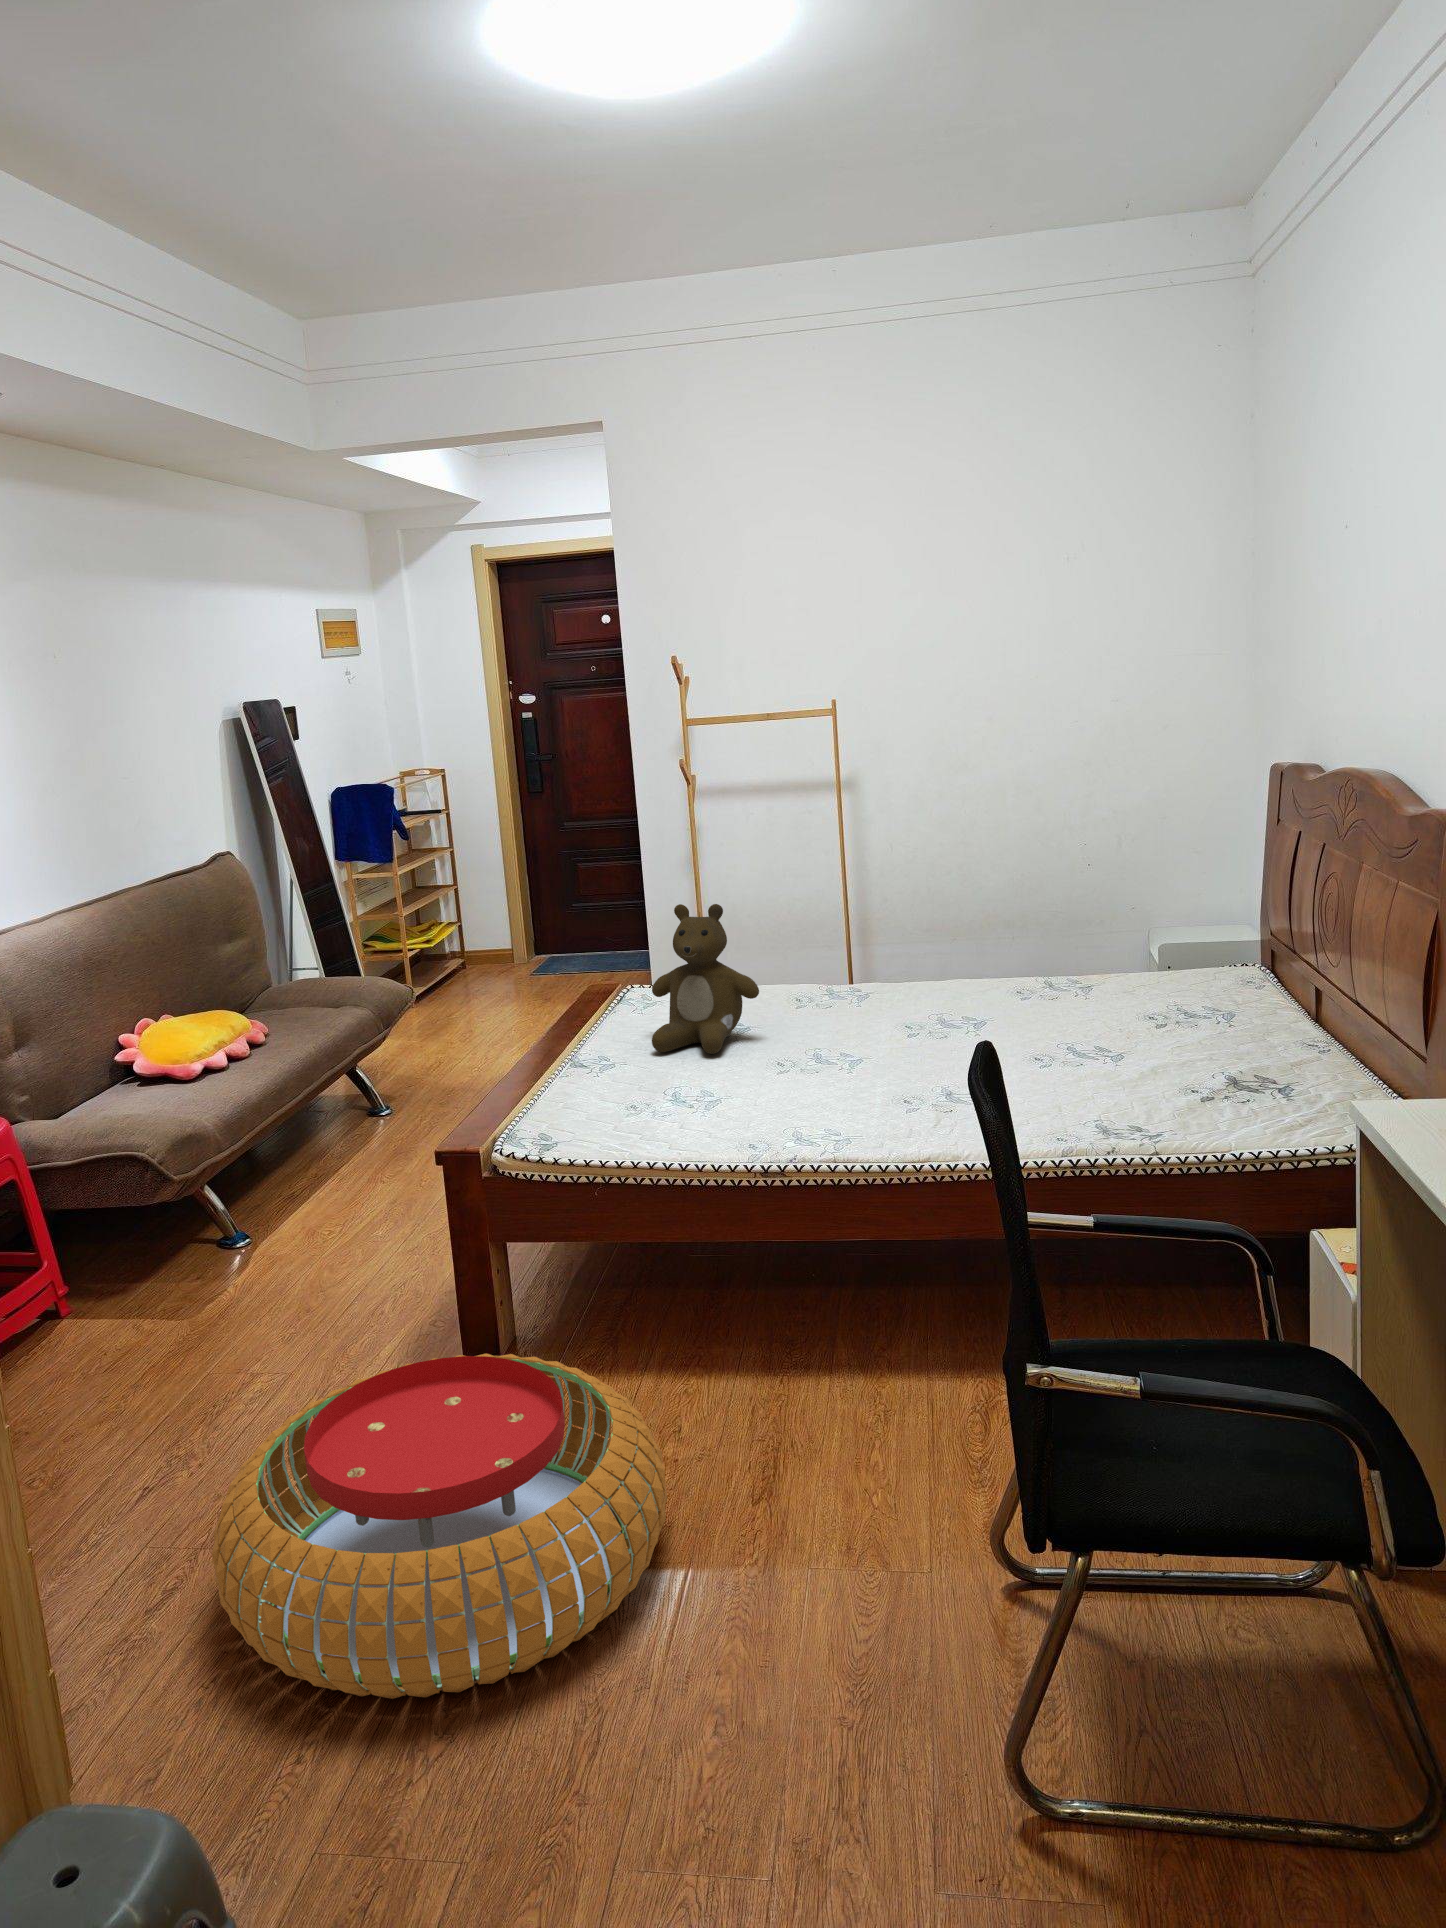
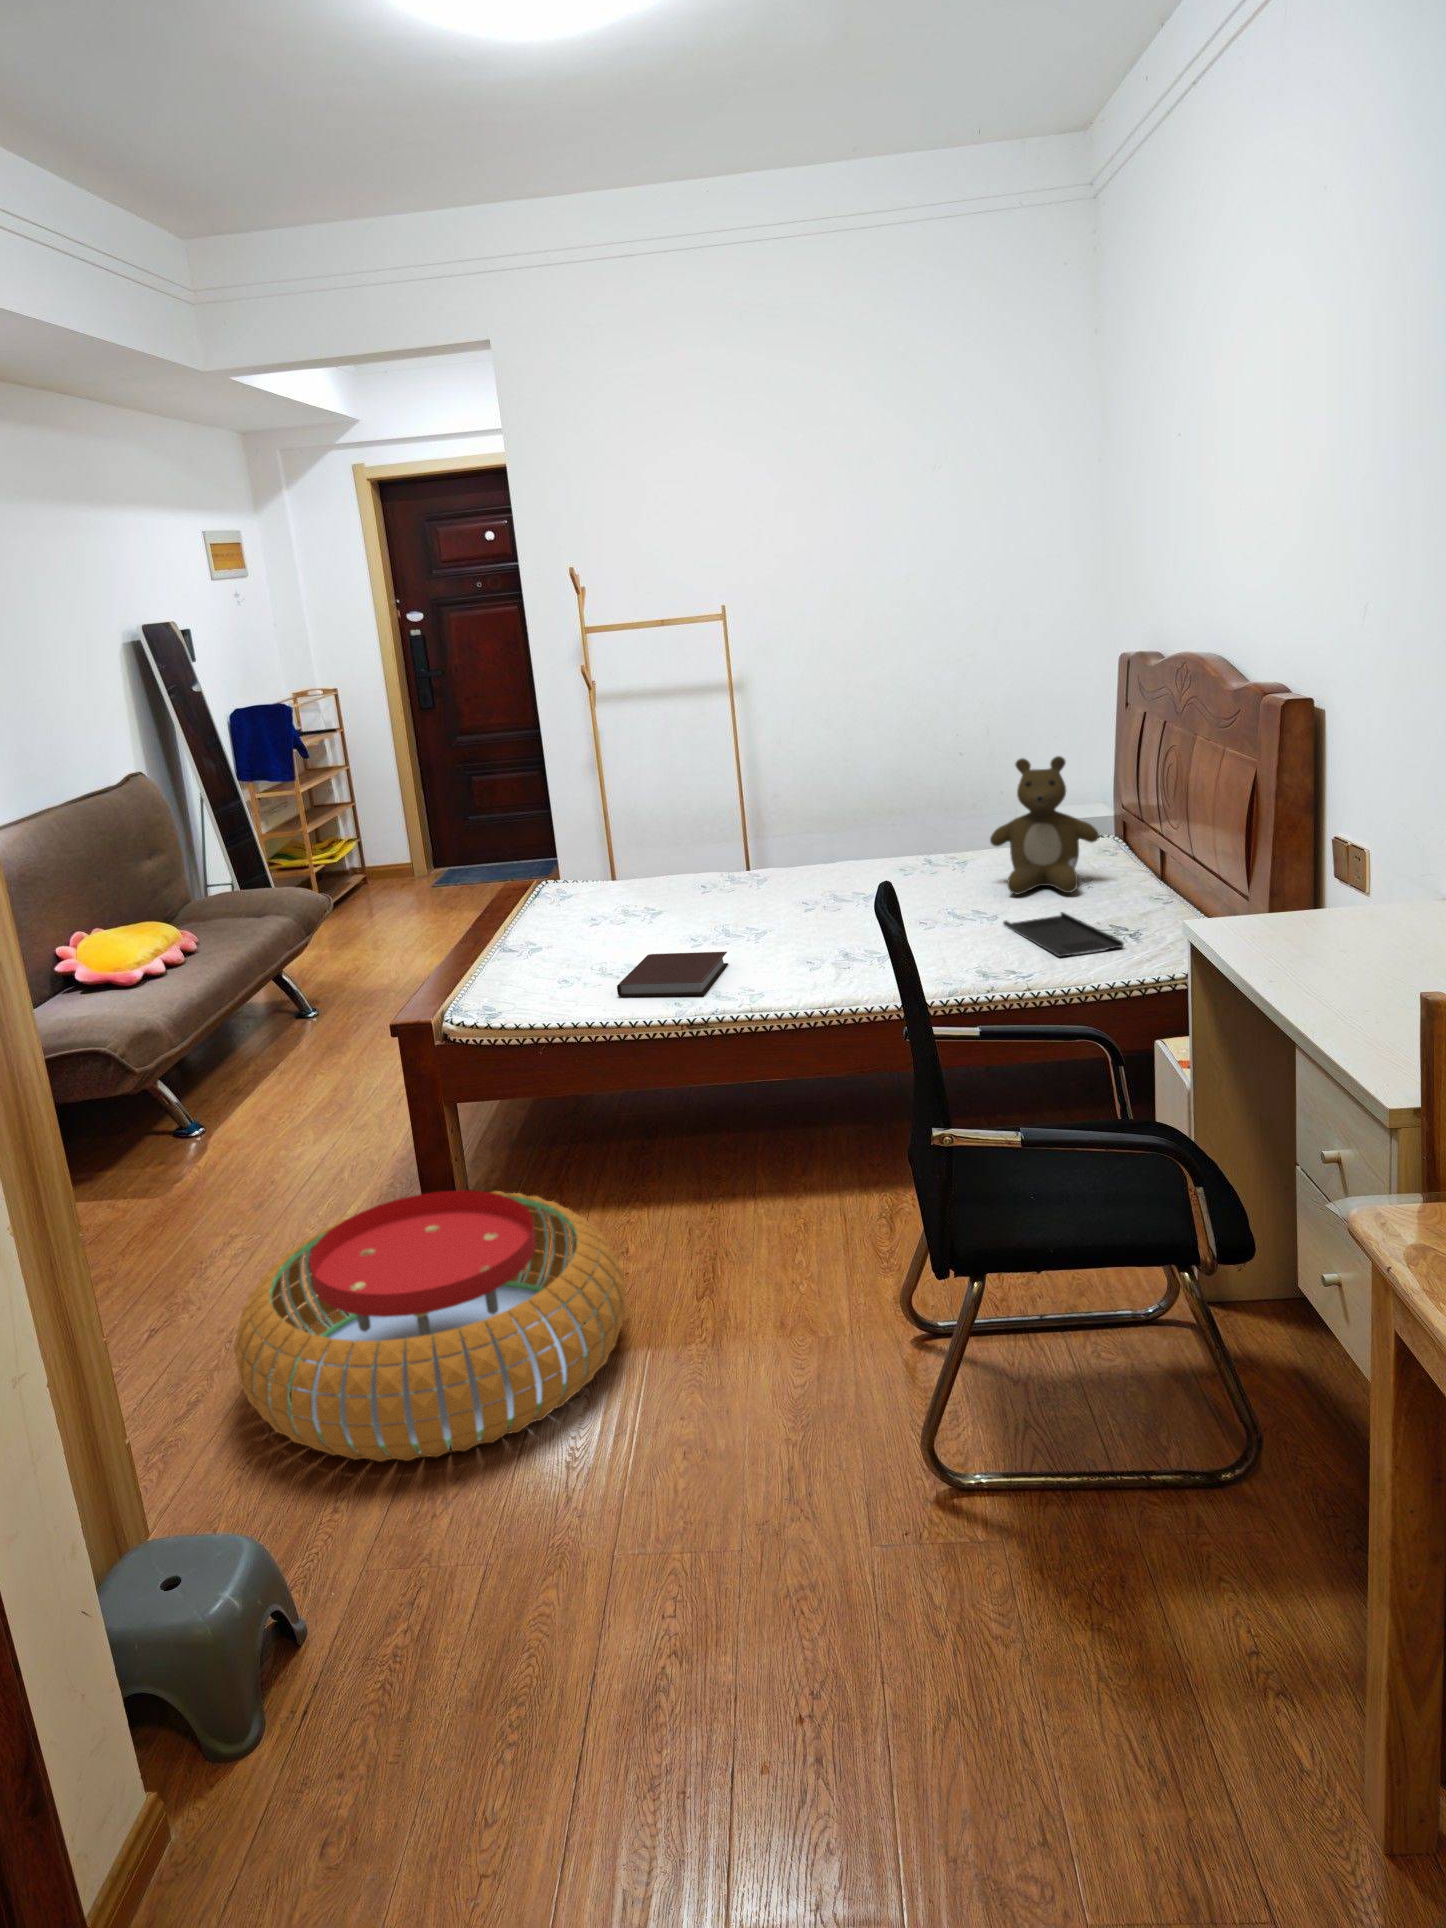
teddy bear: present [652,904,759,1054] -> present [990,756,1099,895]
tray: none [1129,1056,1270,1113] -> present [1003,912,1124,957]
notebook: none [687,1081,815,1135] -> present [617,952,728,997]

